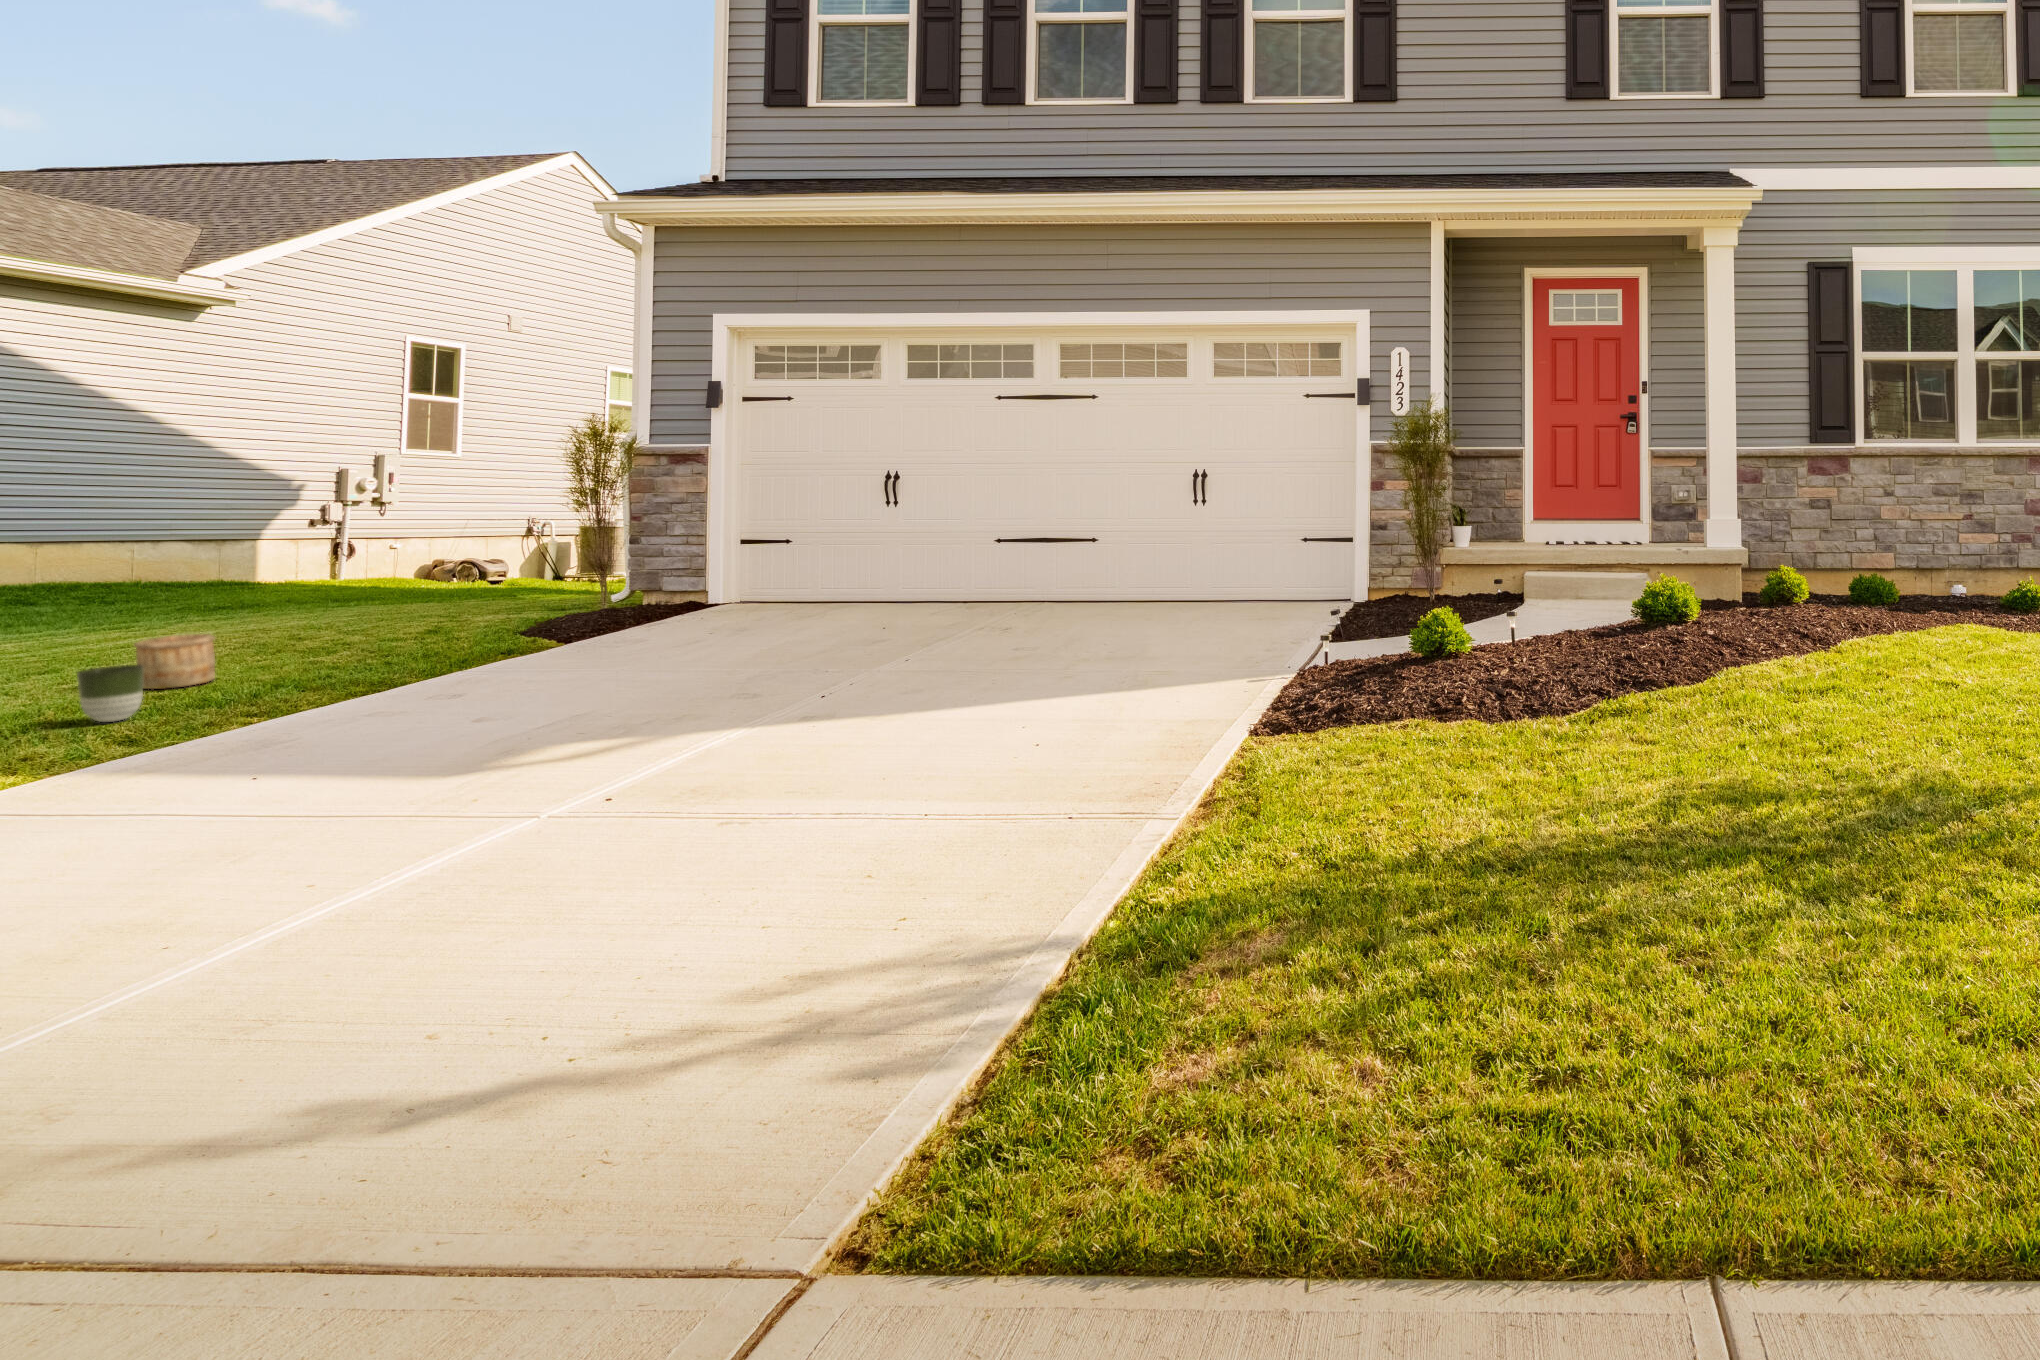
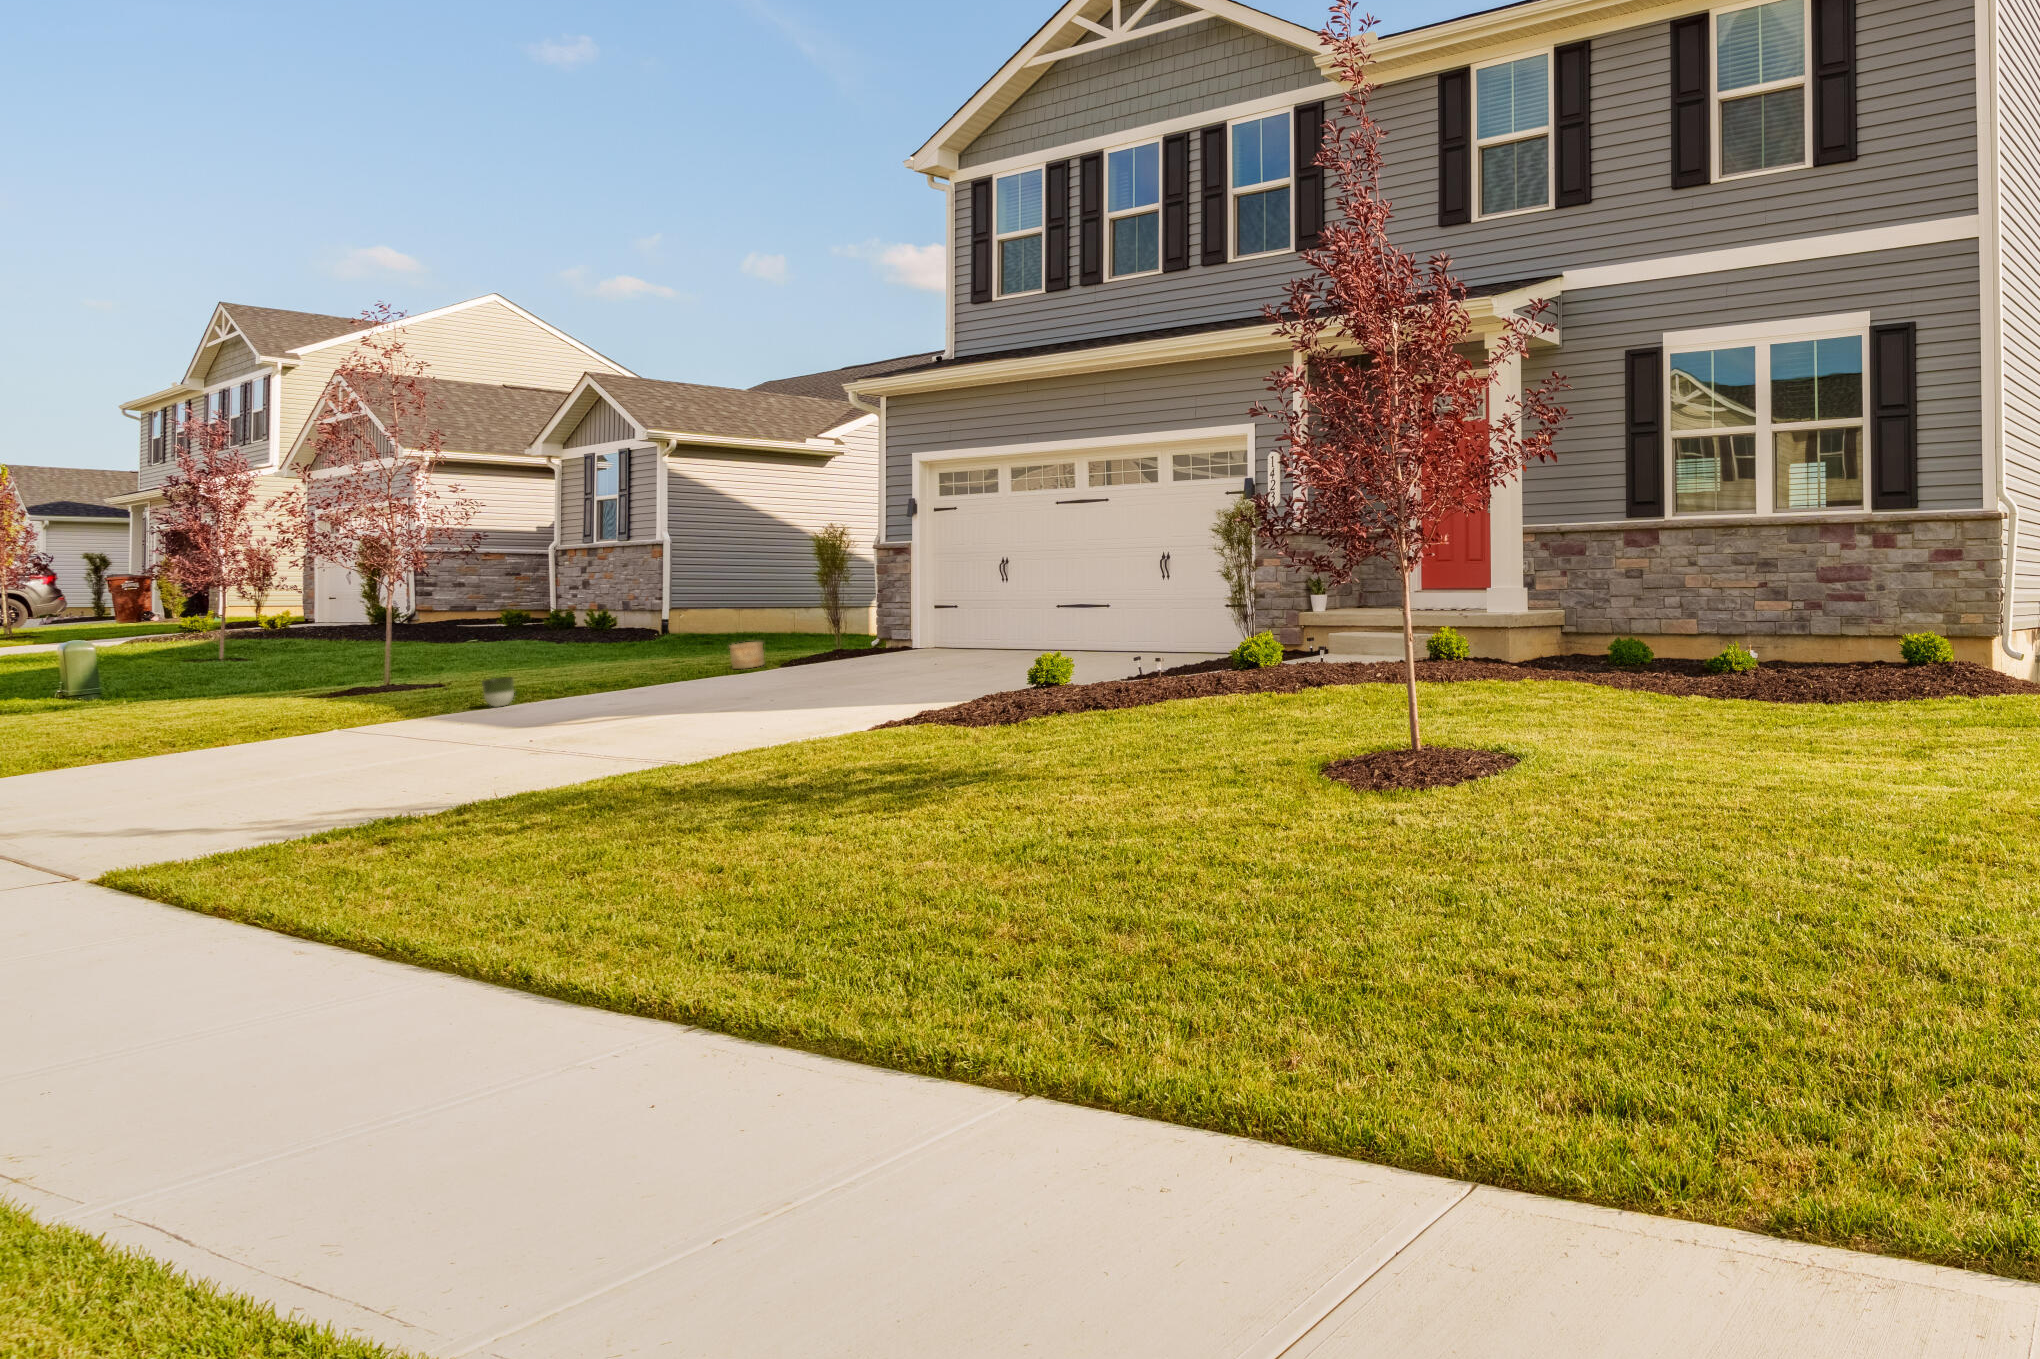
wooden bucket: present [134,634,215,689] -> present [730,642,764,669]

